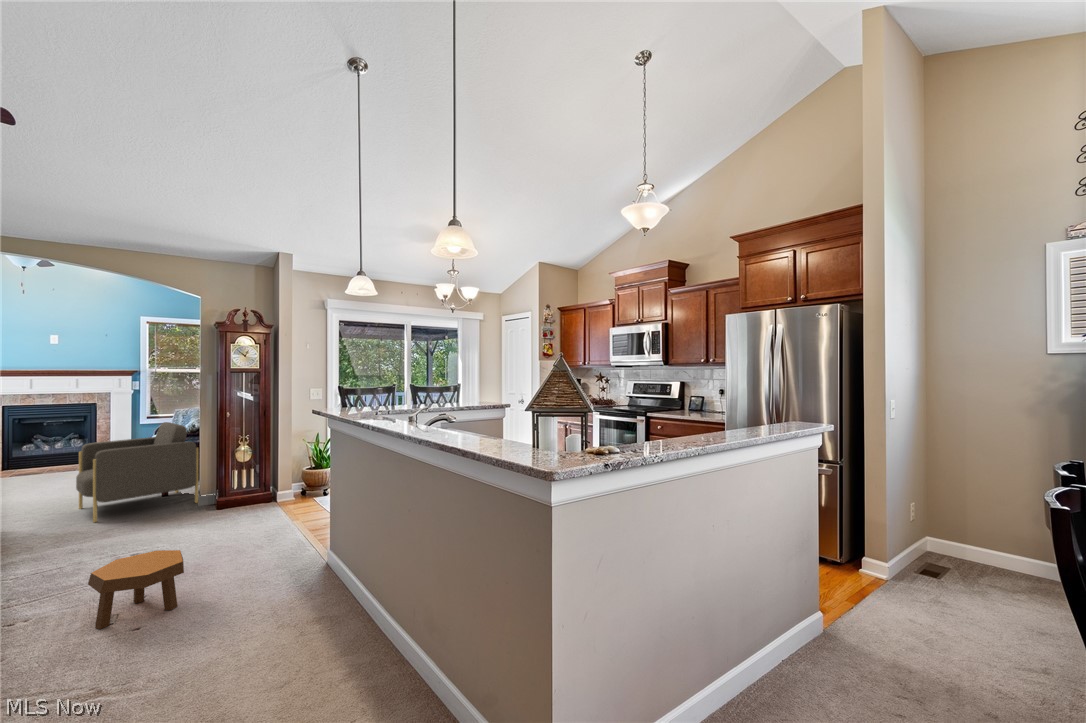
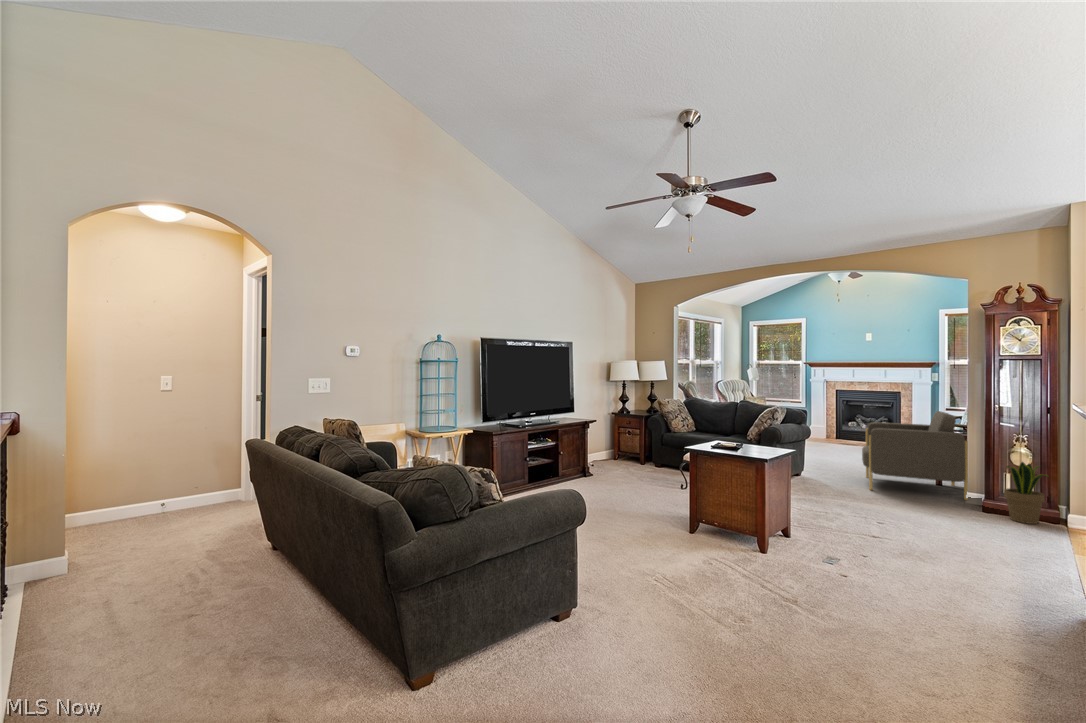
potted plant: none [235,458,268,510] -> present [1004,462,1048,524]
footstool: present [88,550,184,629] -> none [826,513,902,573]

